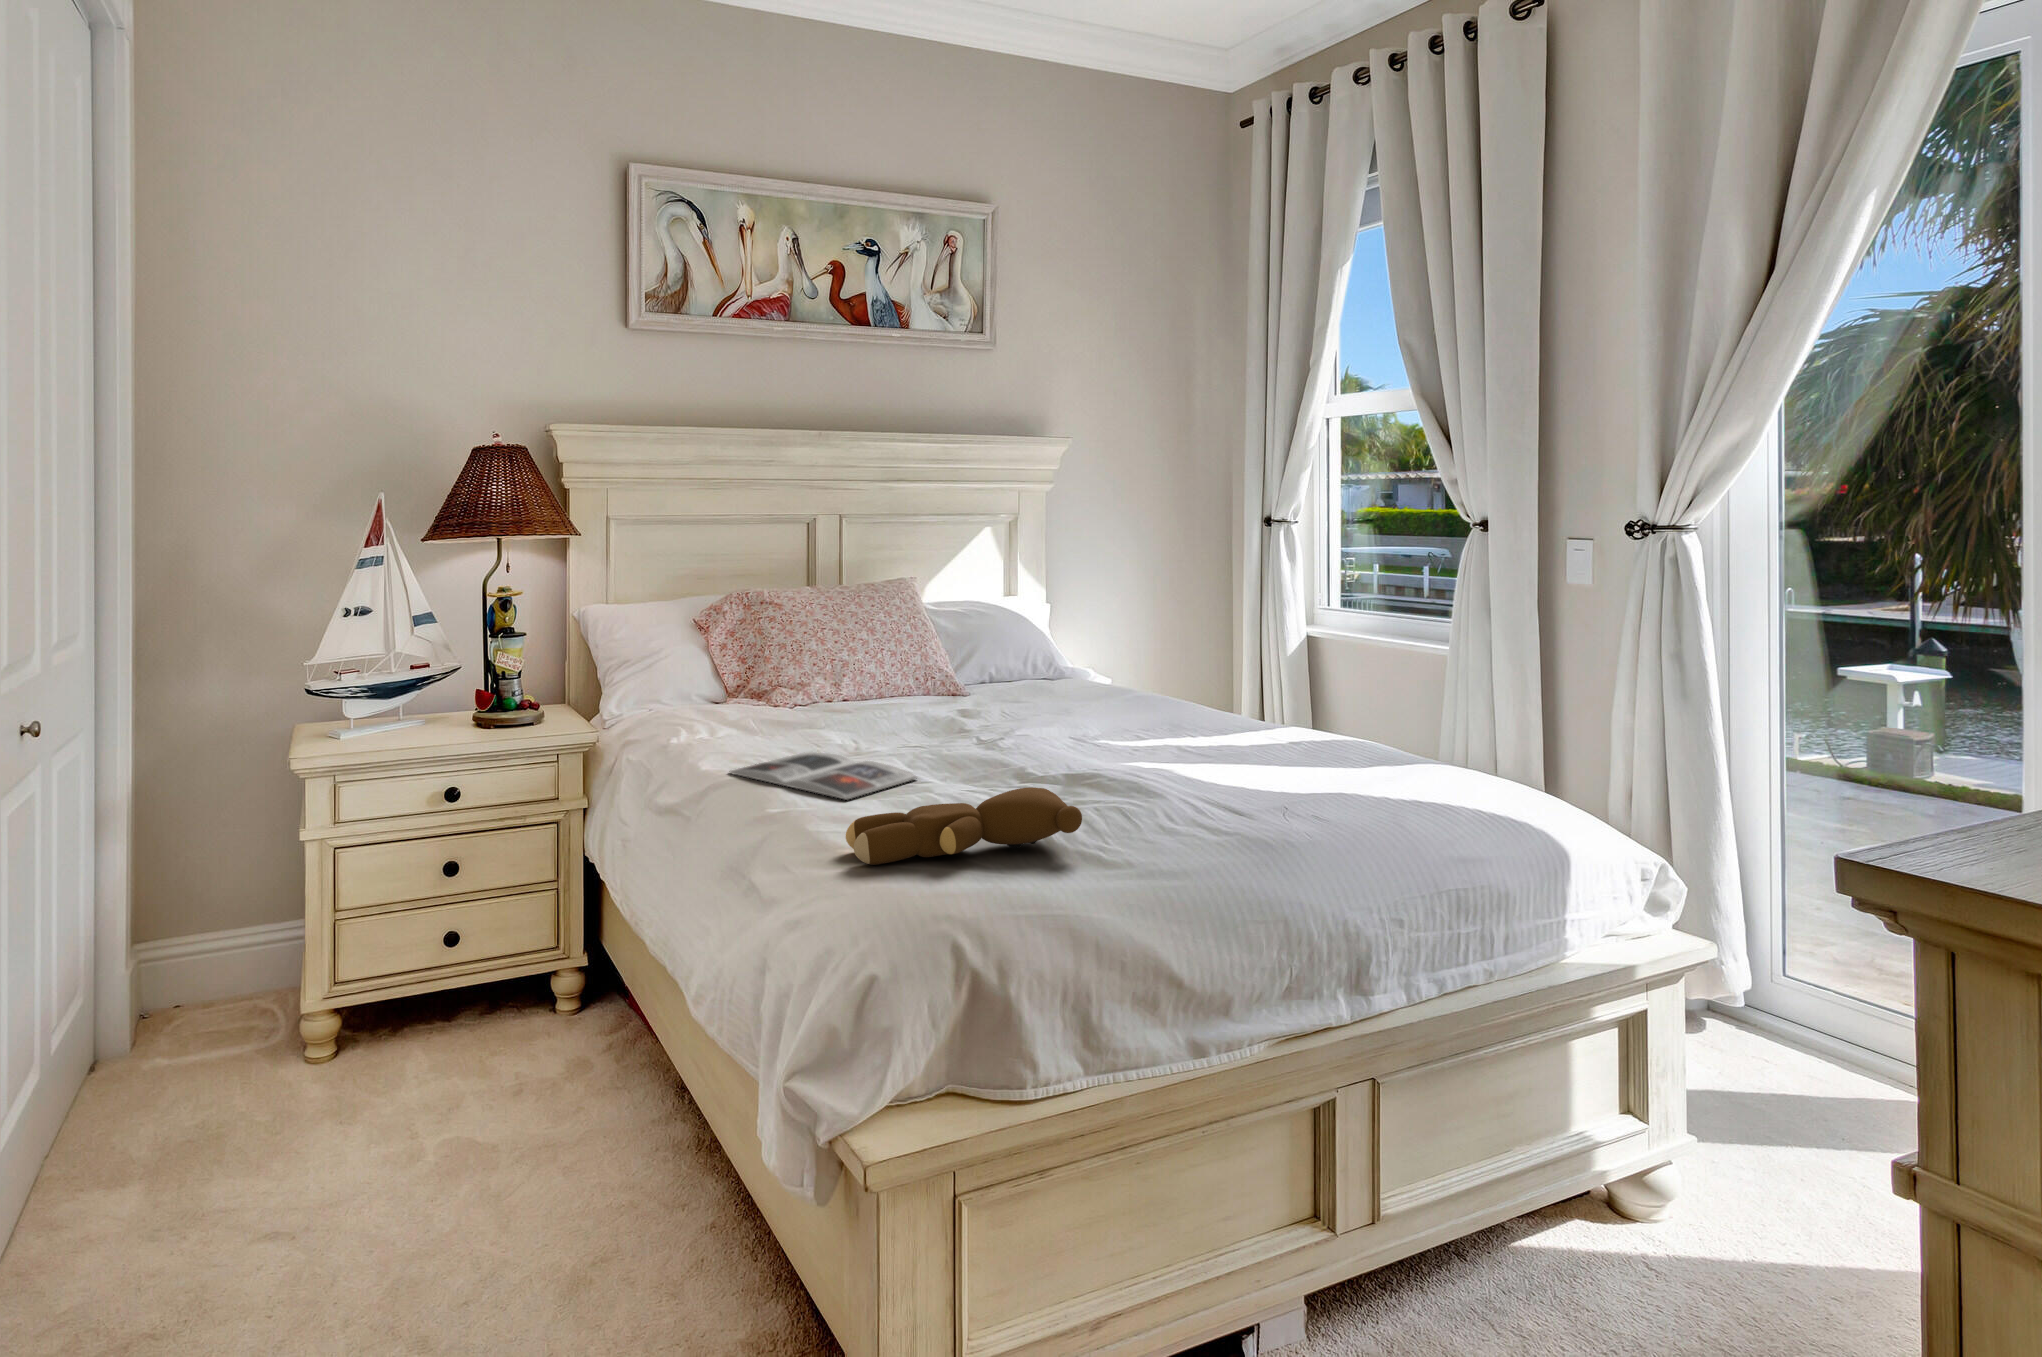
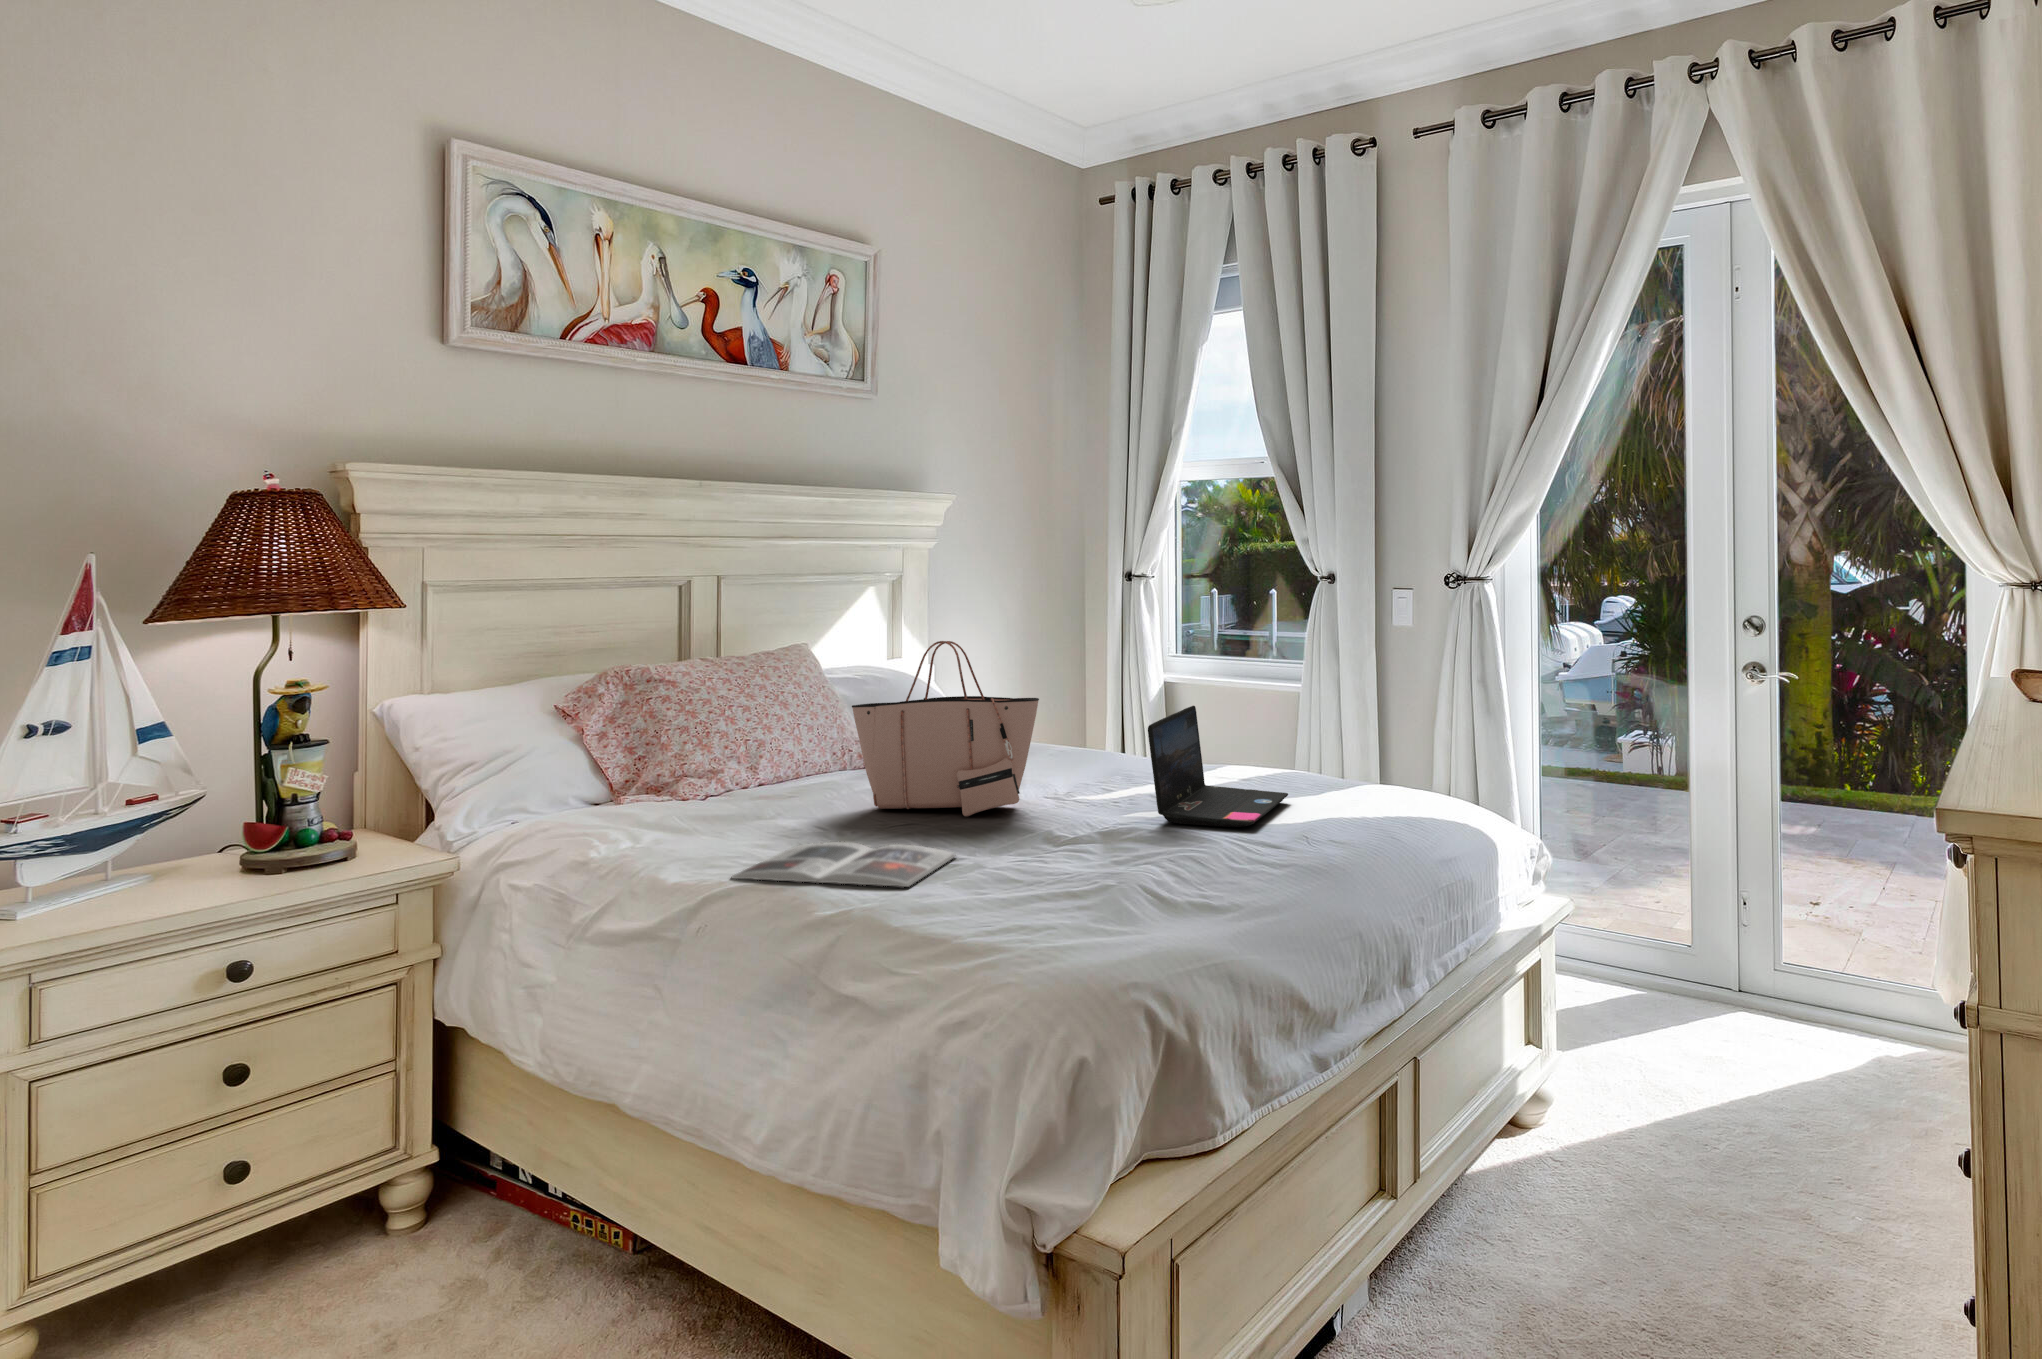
tote bag: none [884,578,1046,744] -> present [852,641,1039,817]
laptop: none [1128,655,1305,786] -> present [1148,706,1288,827]
teddy bear: present [846,787,1082,865] -> none [974,844,1200,945]

